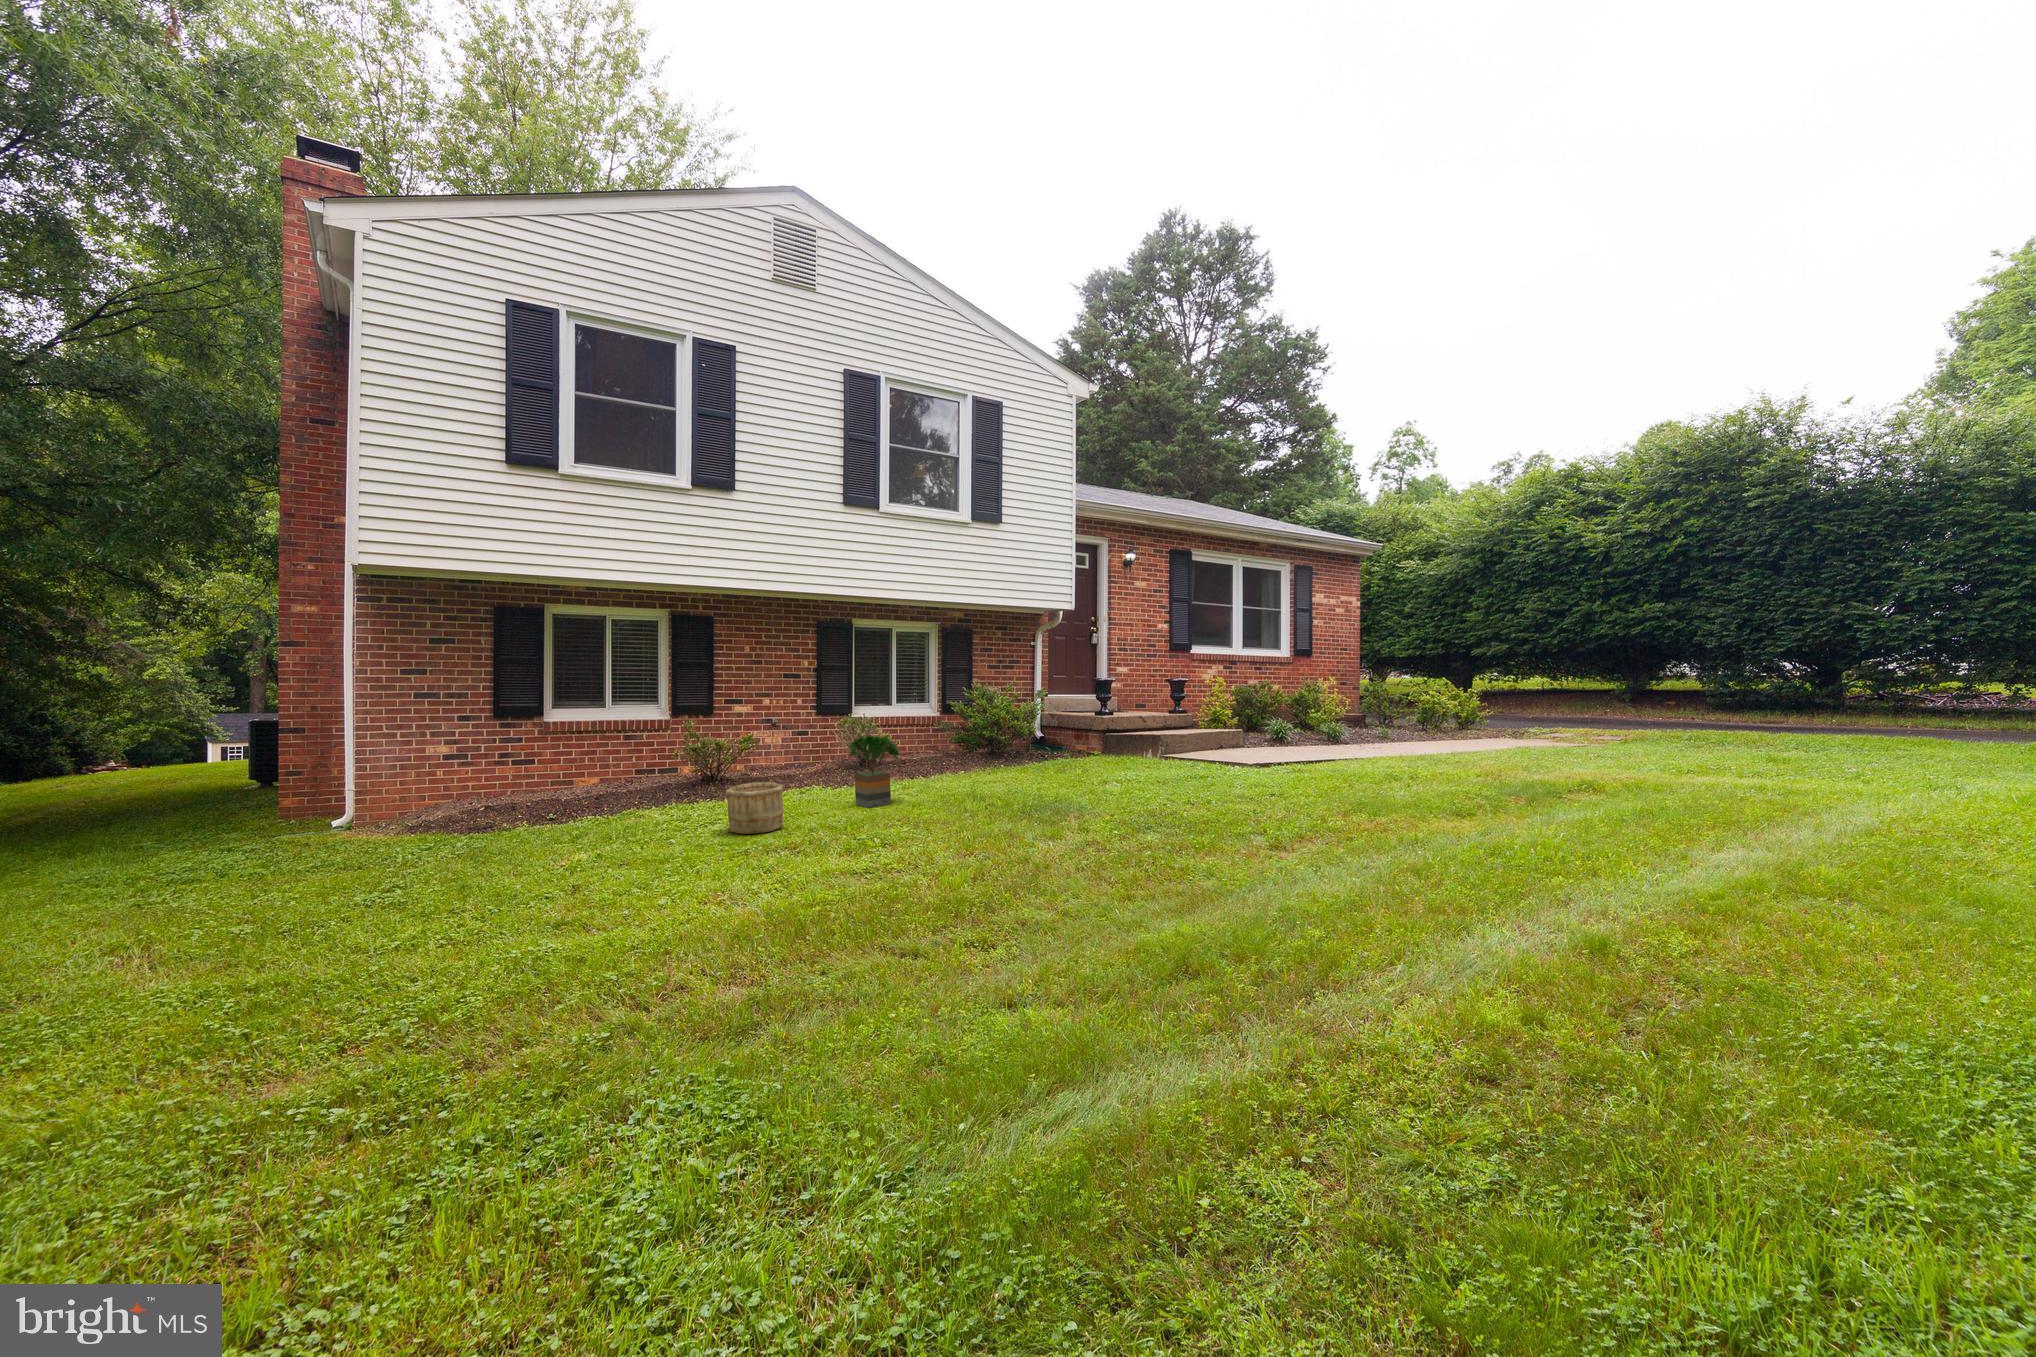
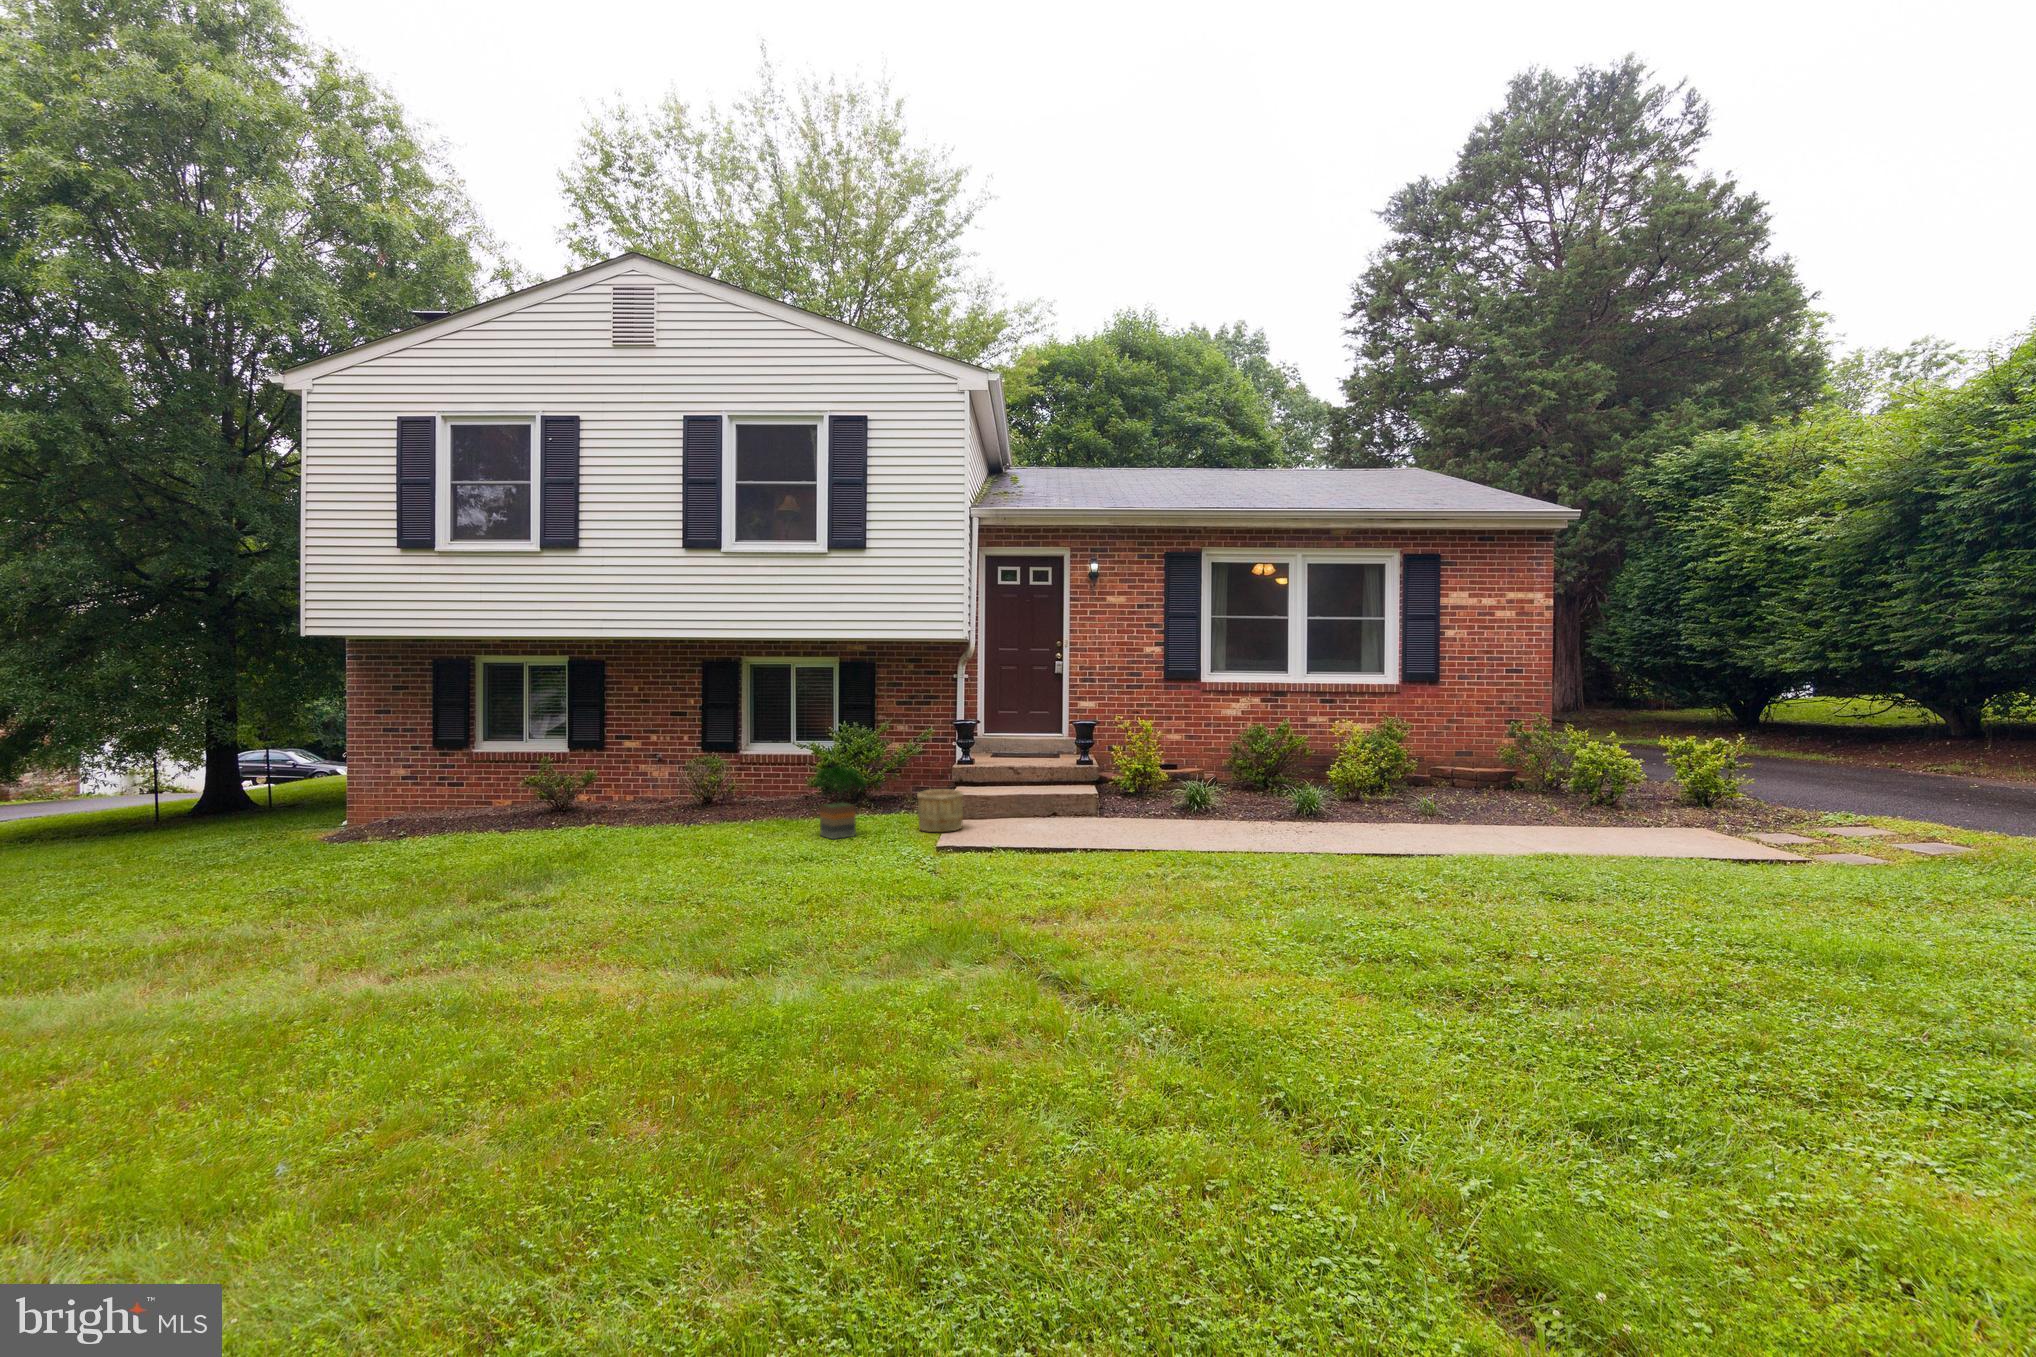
wooden bucket: present [726,782,783,834] -> present [917,789,963,832]

